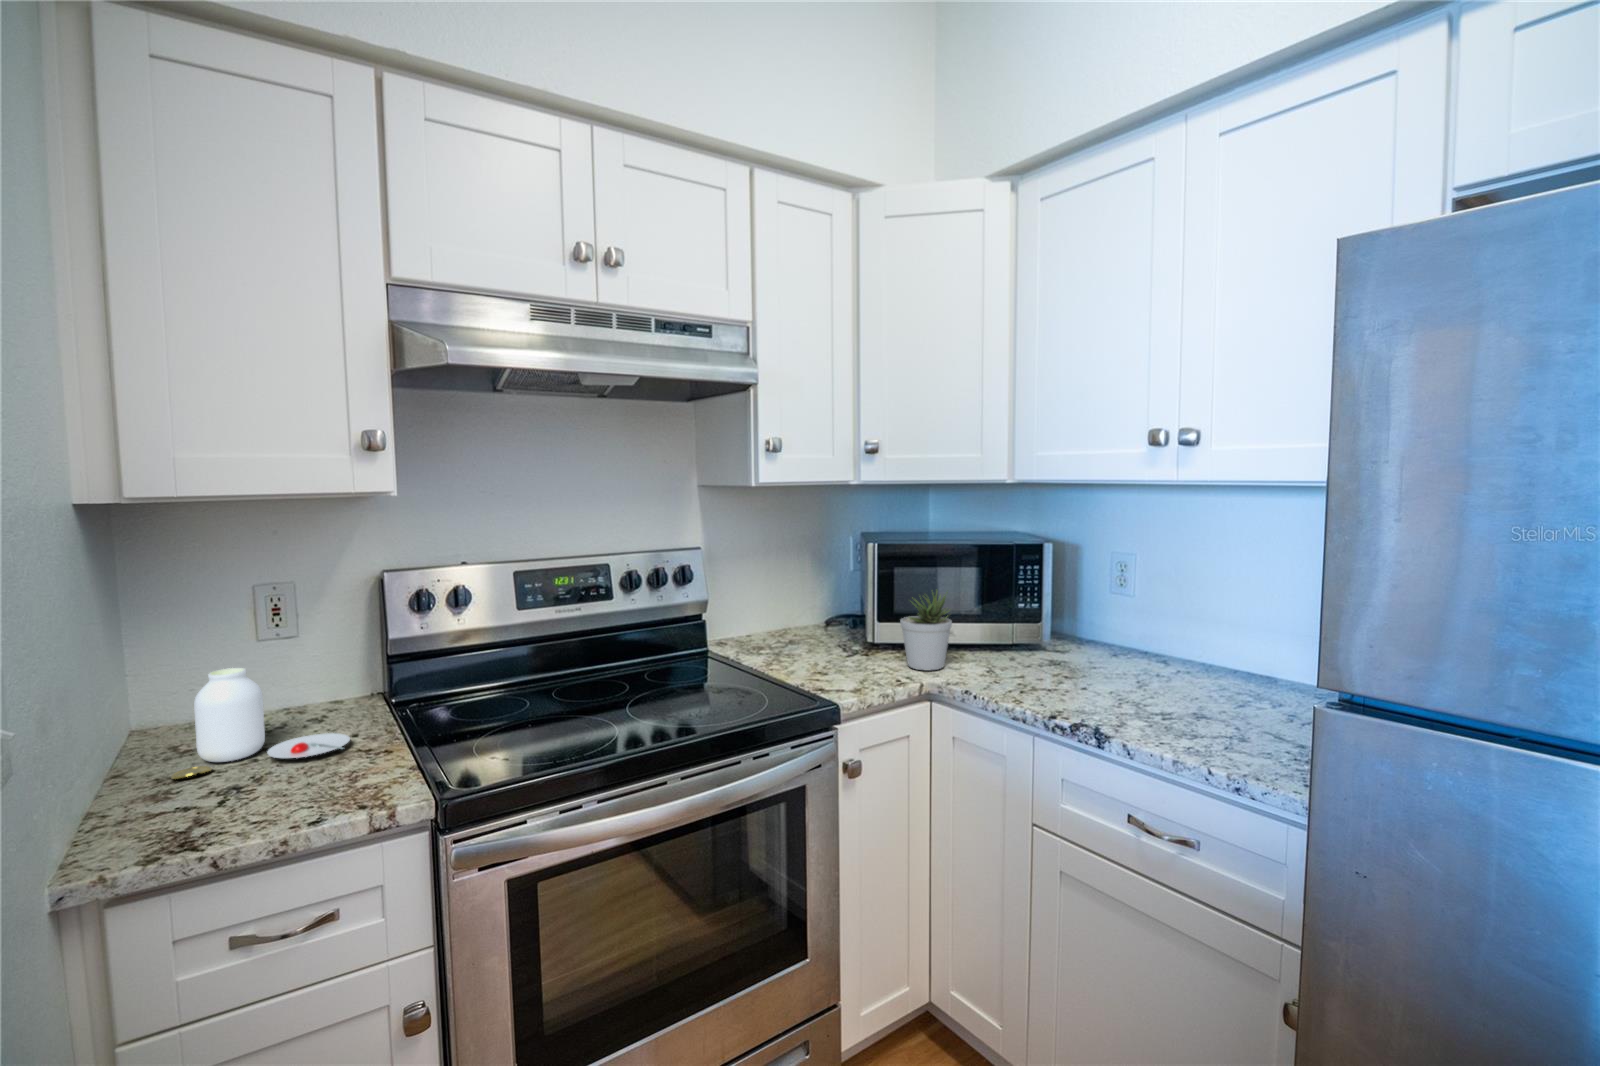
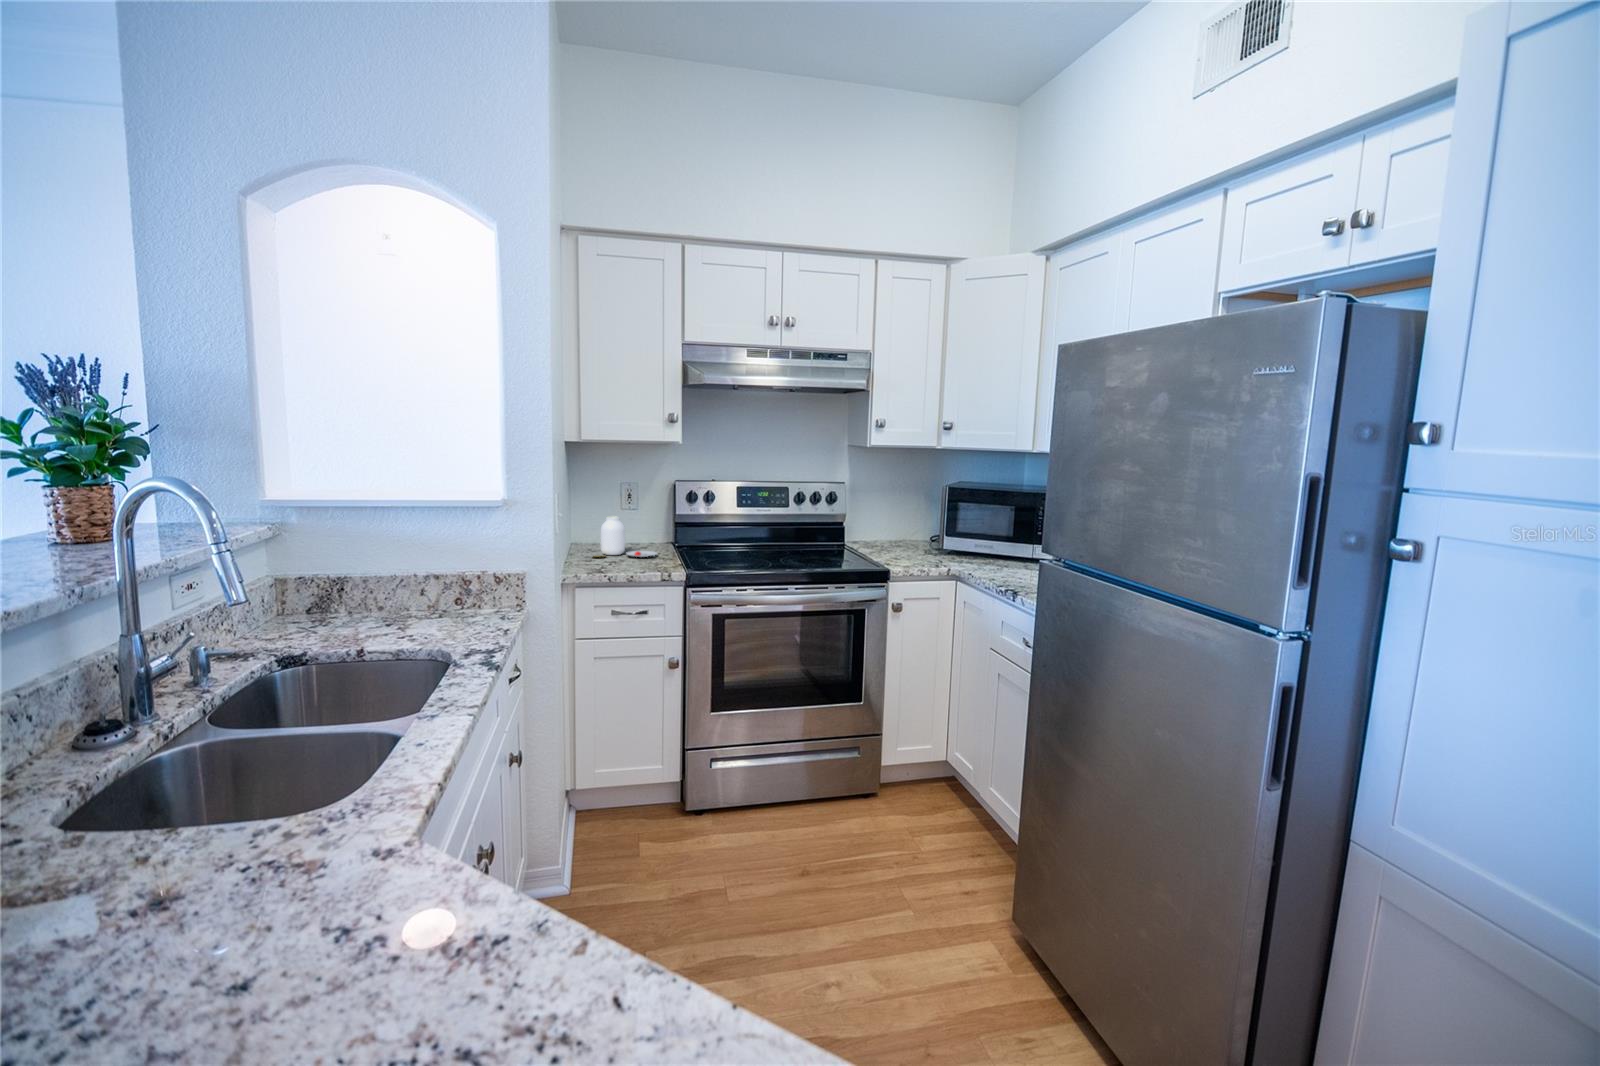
potted plant: present [900,595,952,670] -> none [947,514,980,563]

